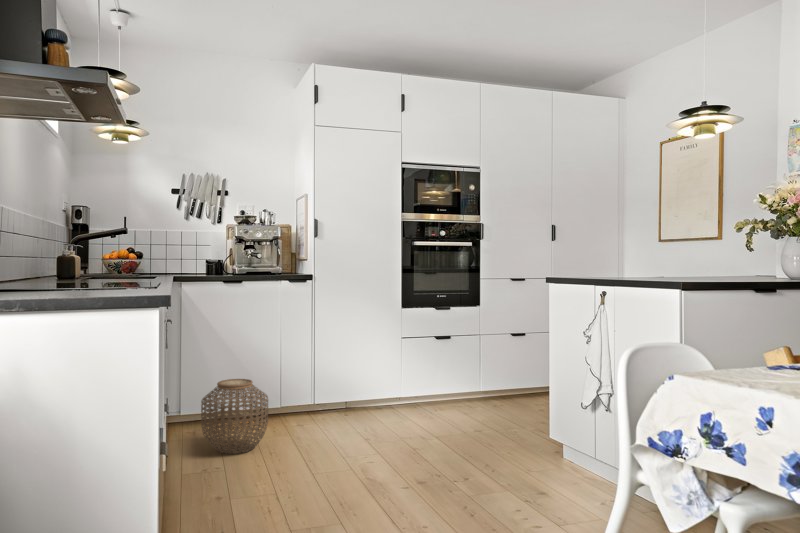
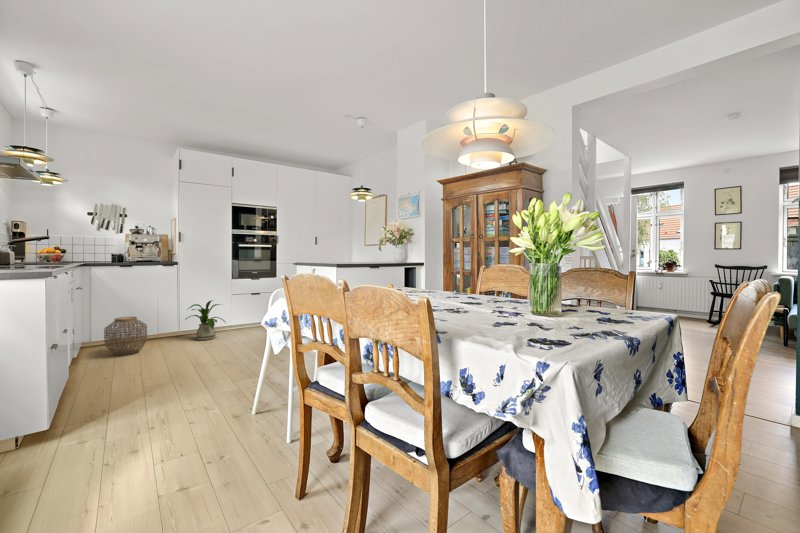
house plant: none [323,350,400,429] -> present [186,301,225,340]

